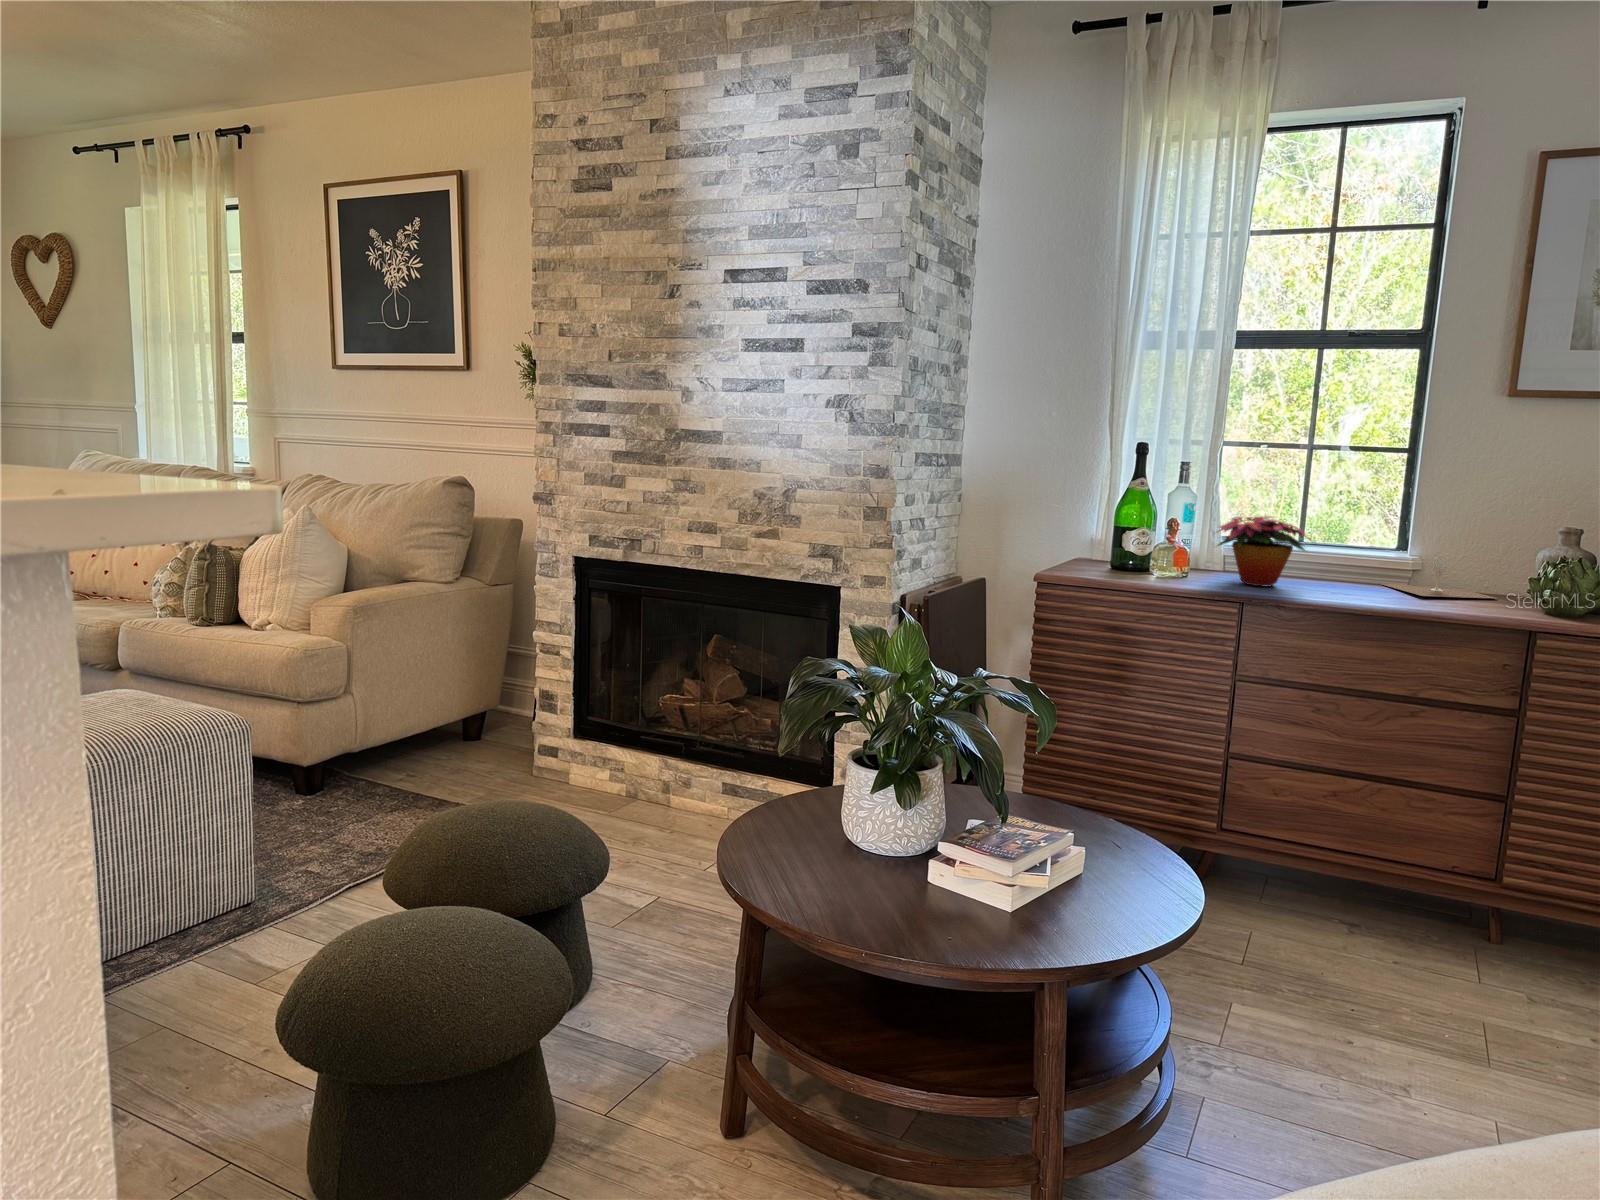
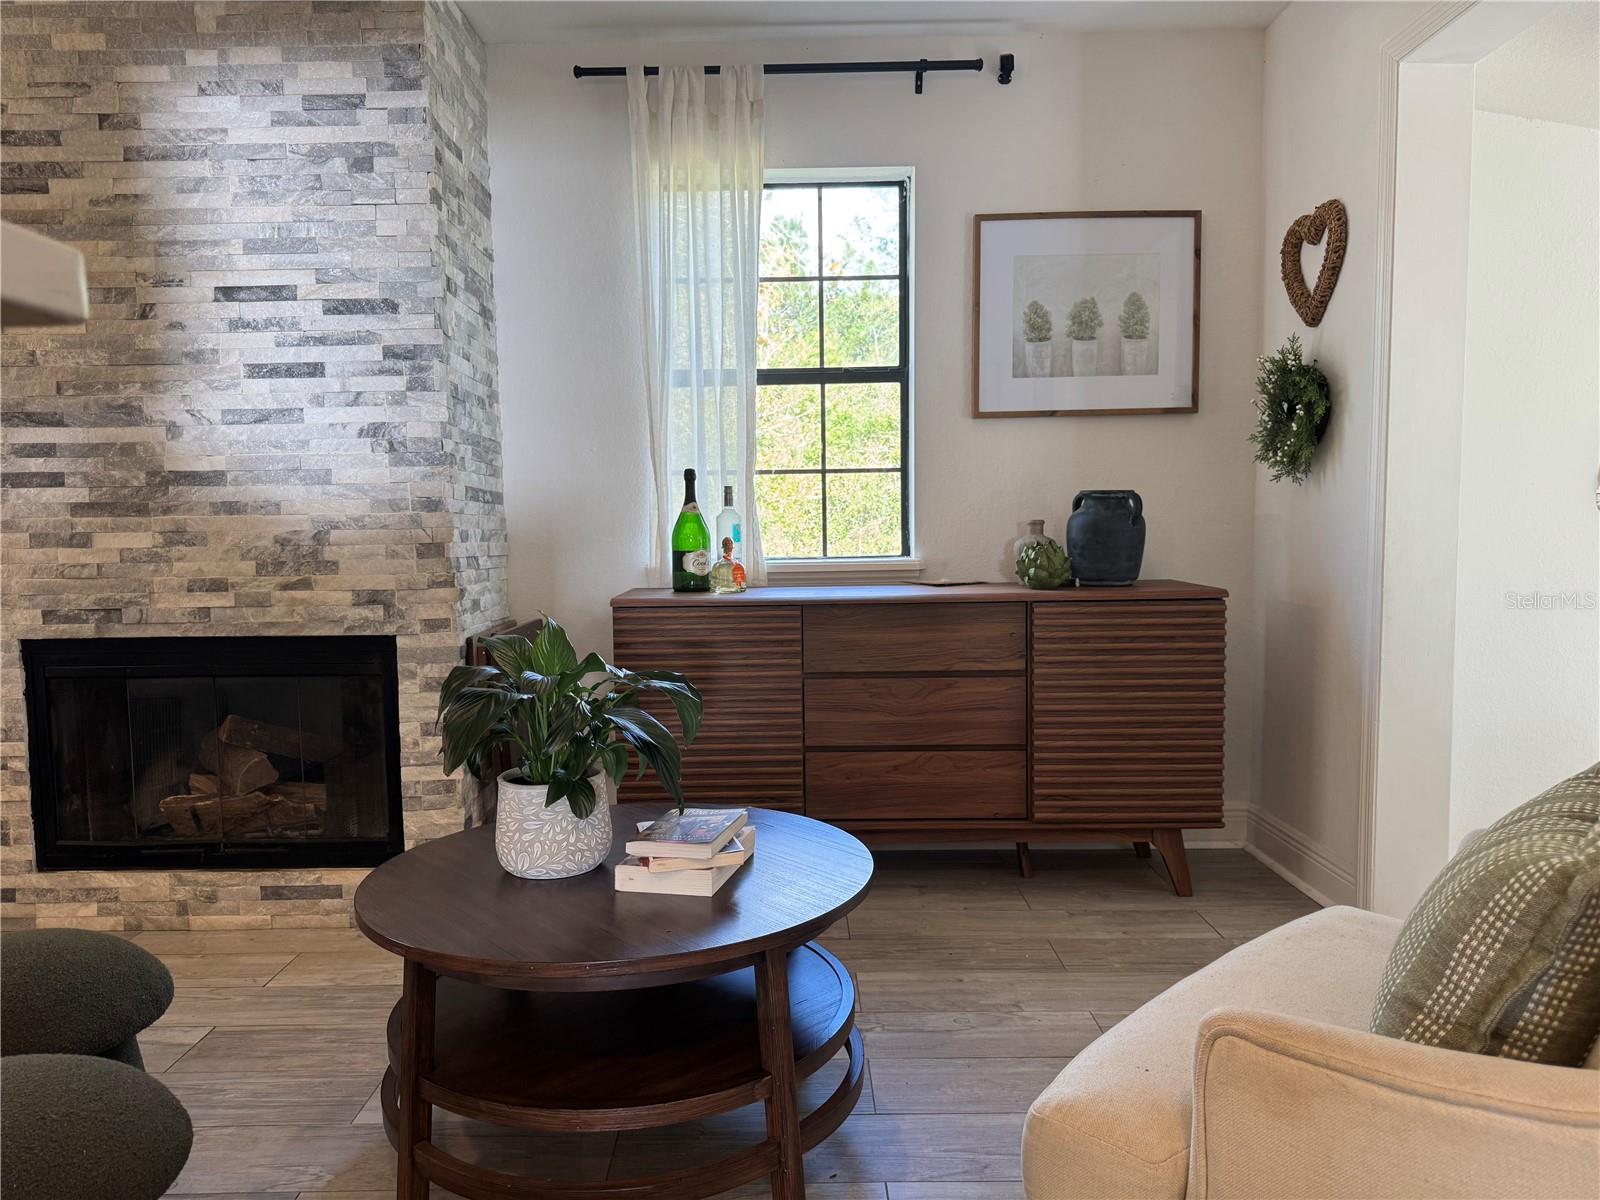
flower arrangement: present [1218,516,1311,586] -> none [763,525,856,590]

